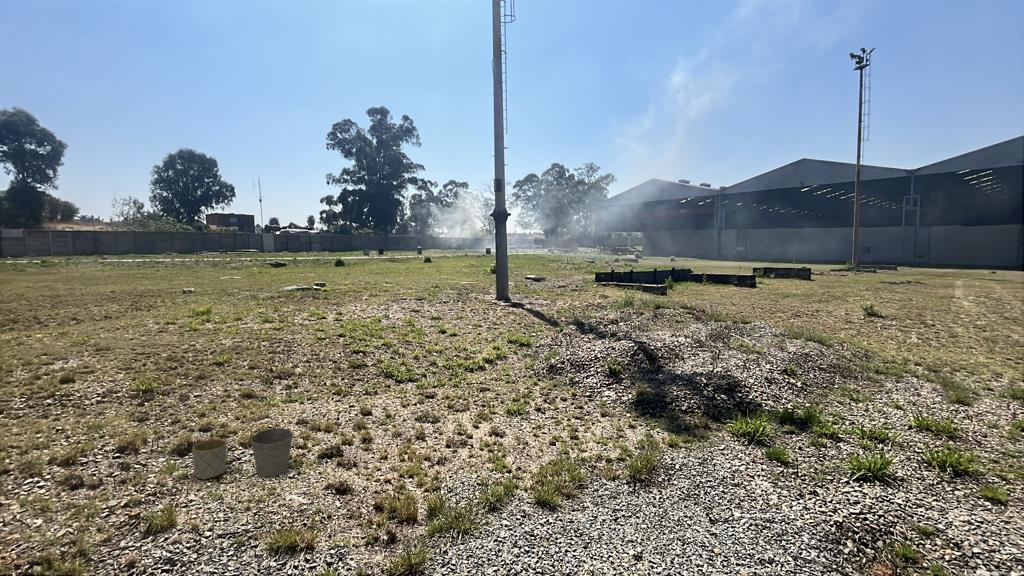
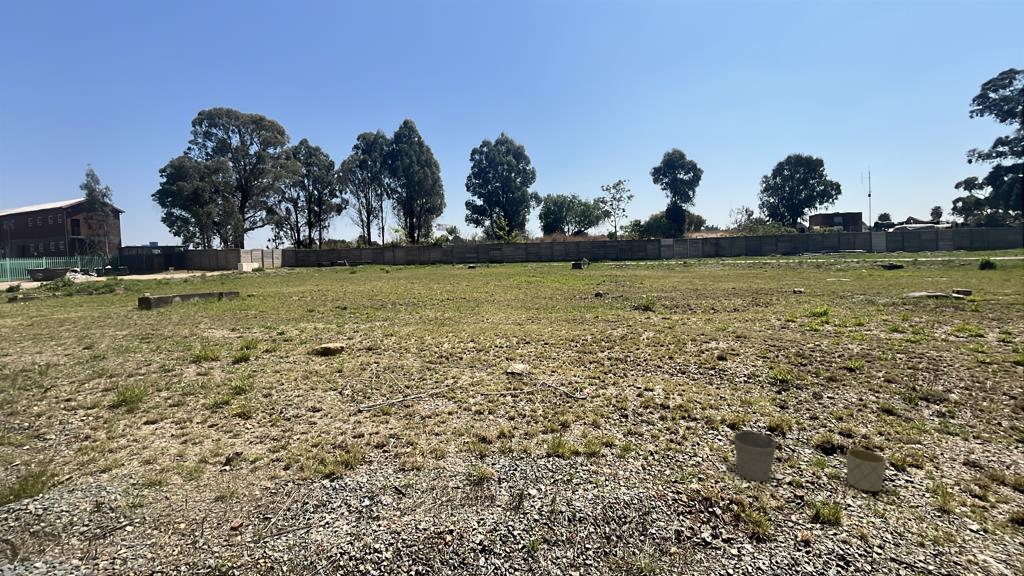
bucket: present [251,428,293,477] -> present [734,431,777,481]

